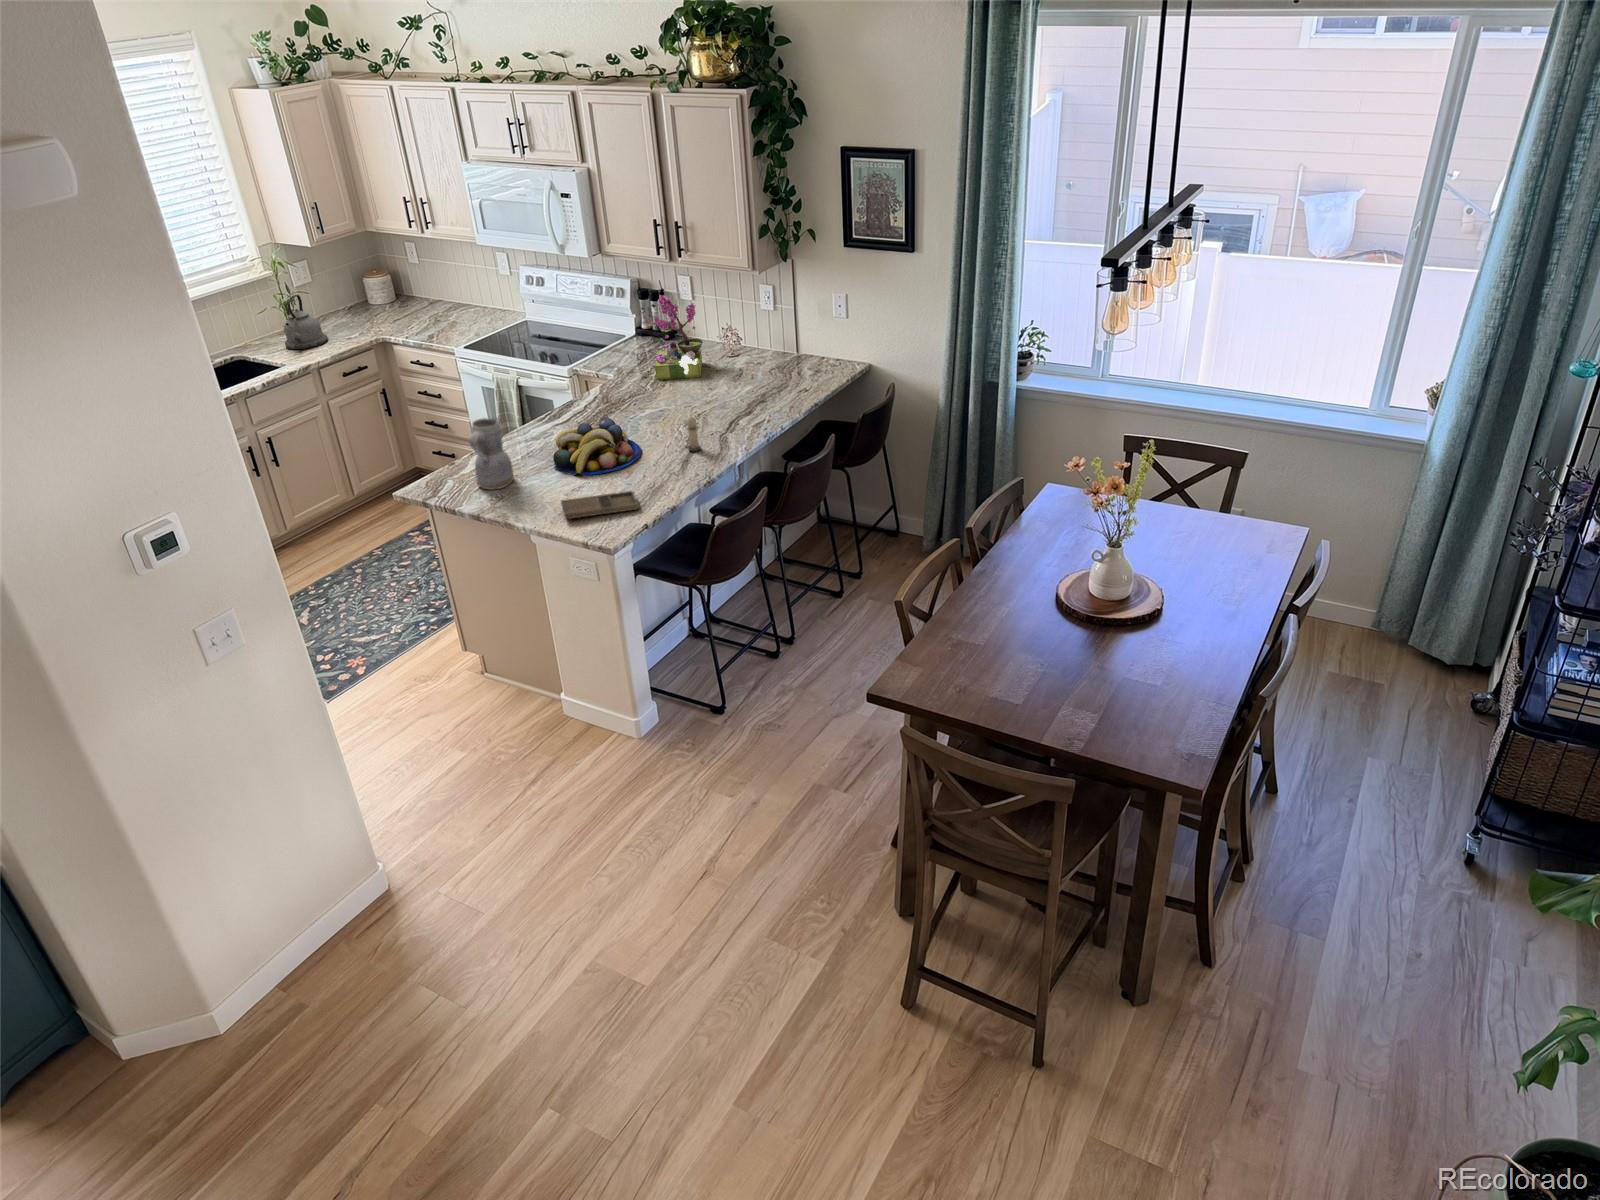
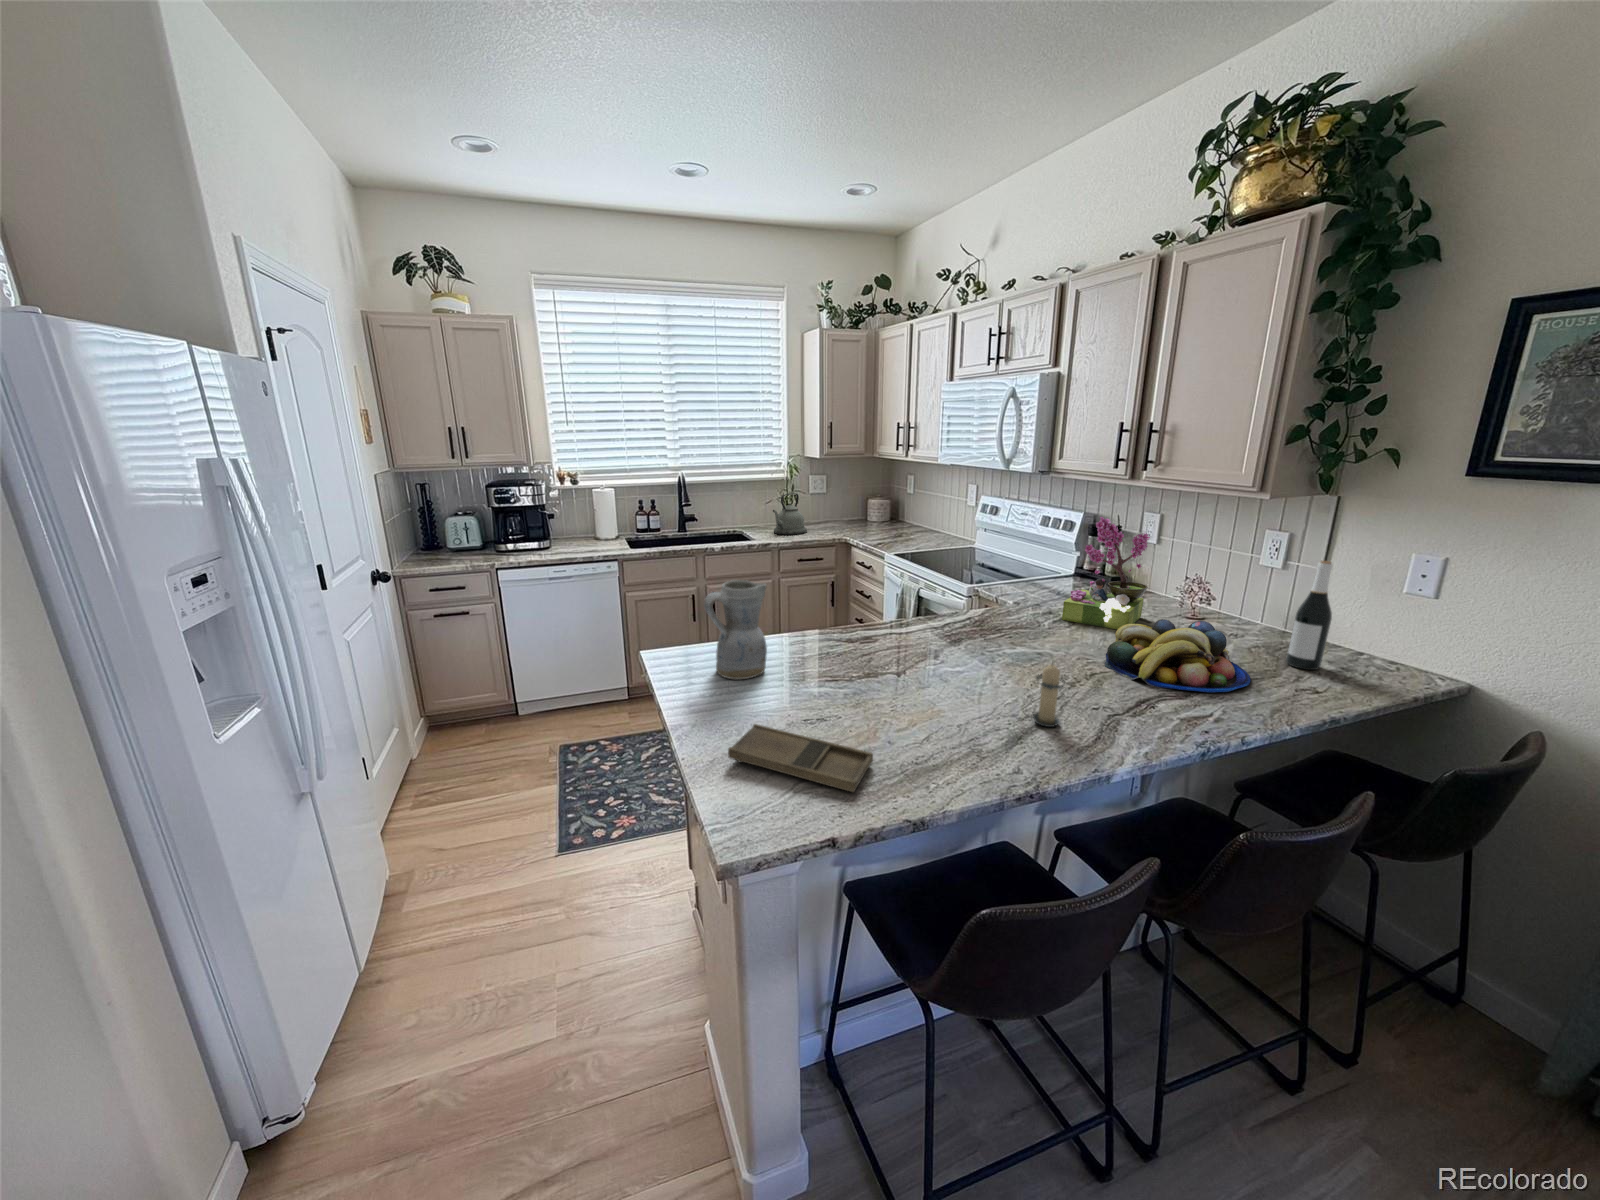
wine bottle: none [787,310,805,376] -> present [1286,561,1332,670]
fruit bowl: present [553,418,641,476] -> present [1105,619,1251,692]

